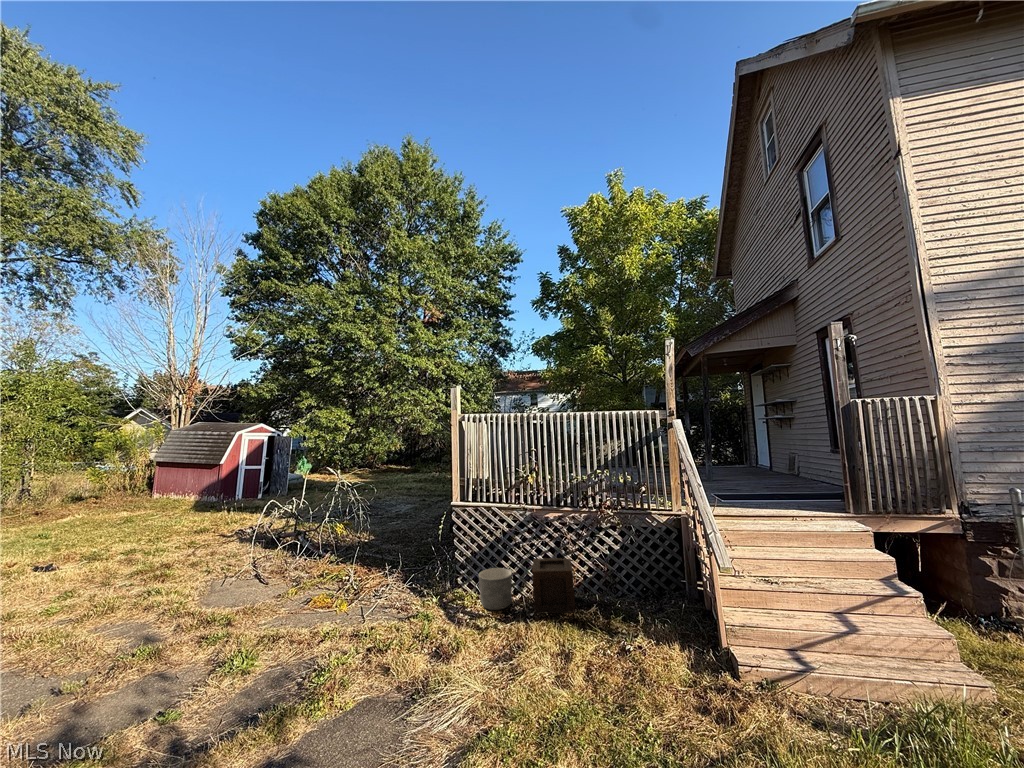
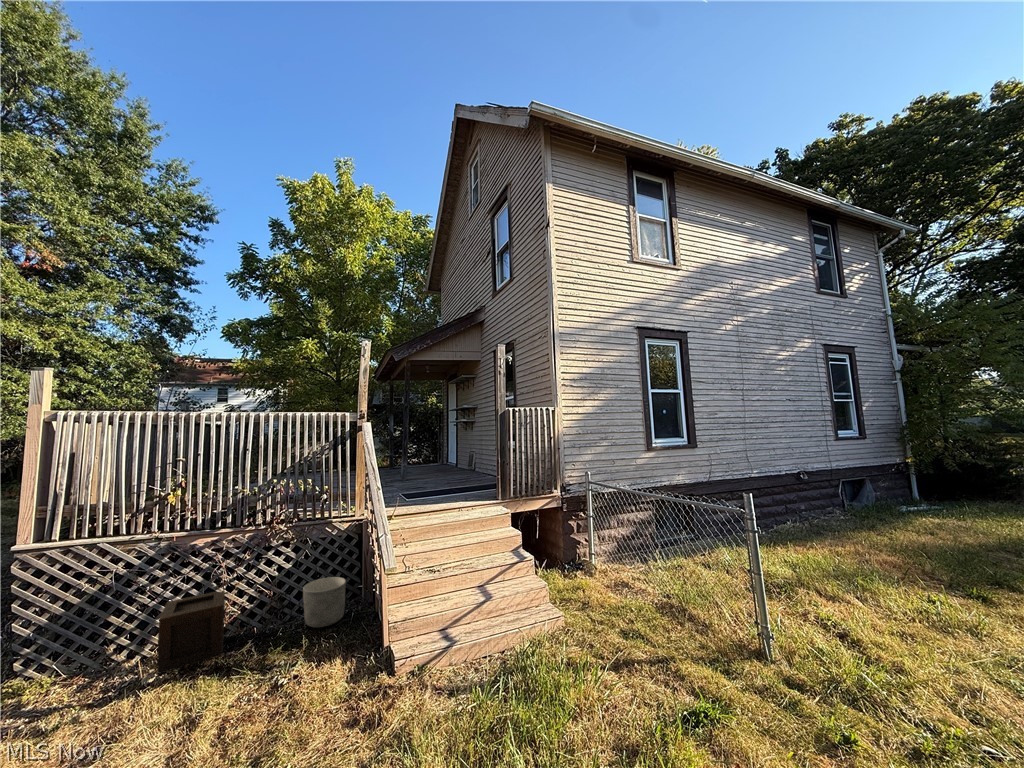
planter: present [479,568,512,610] -> present [303,577,346,627]

